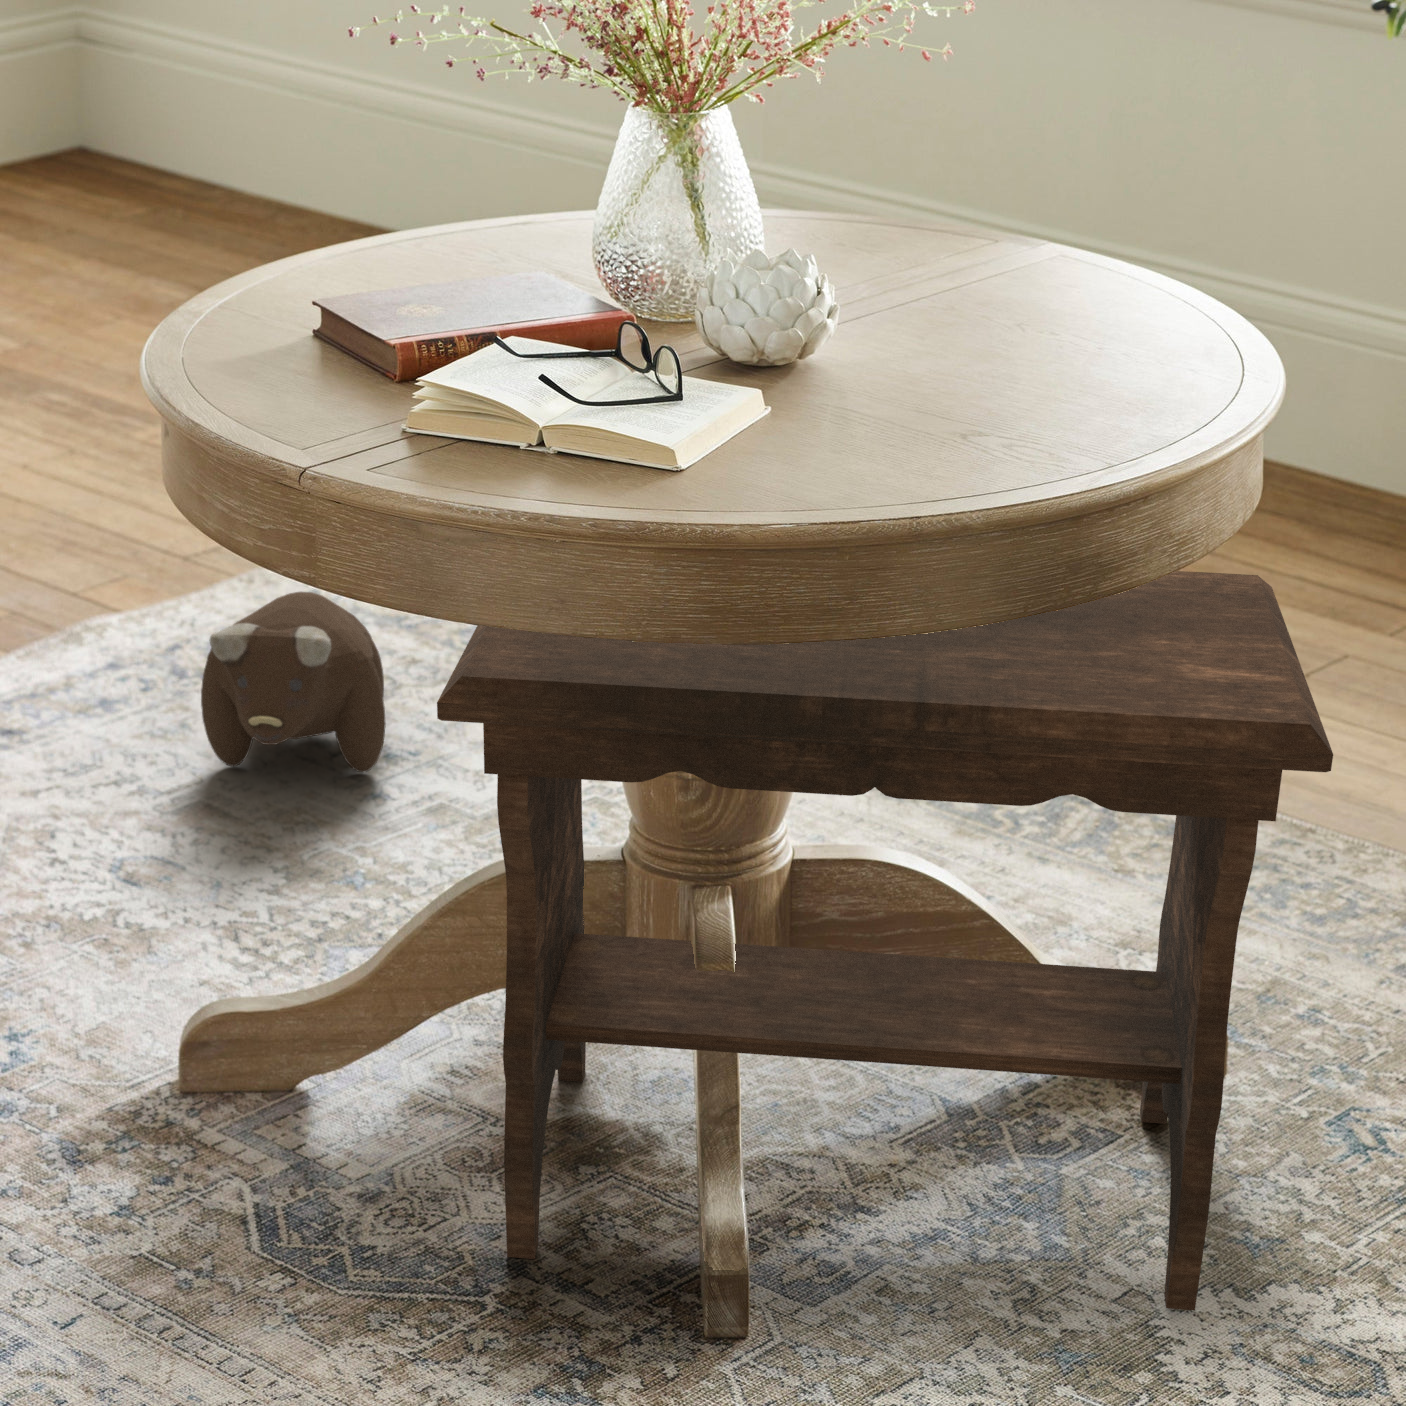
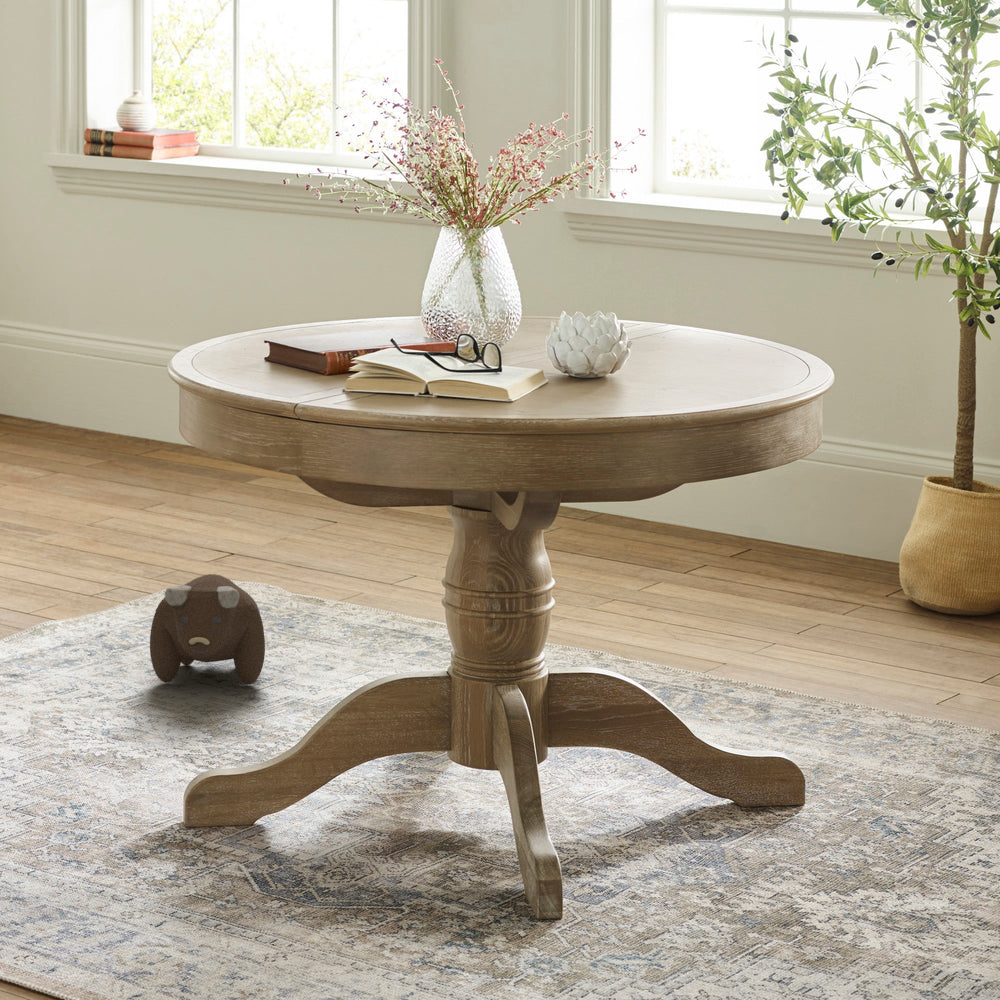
footstool: present [437,571,1333,1311] -> none [390,476,883,901]

